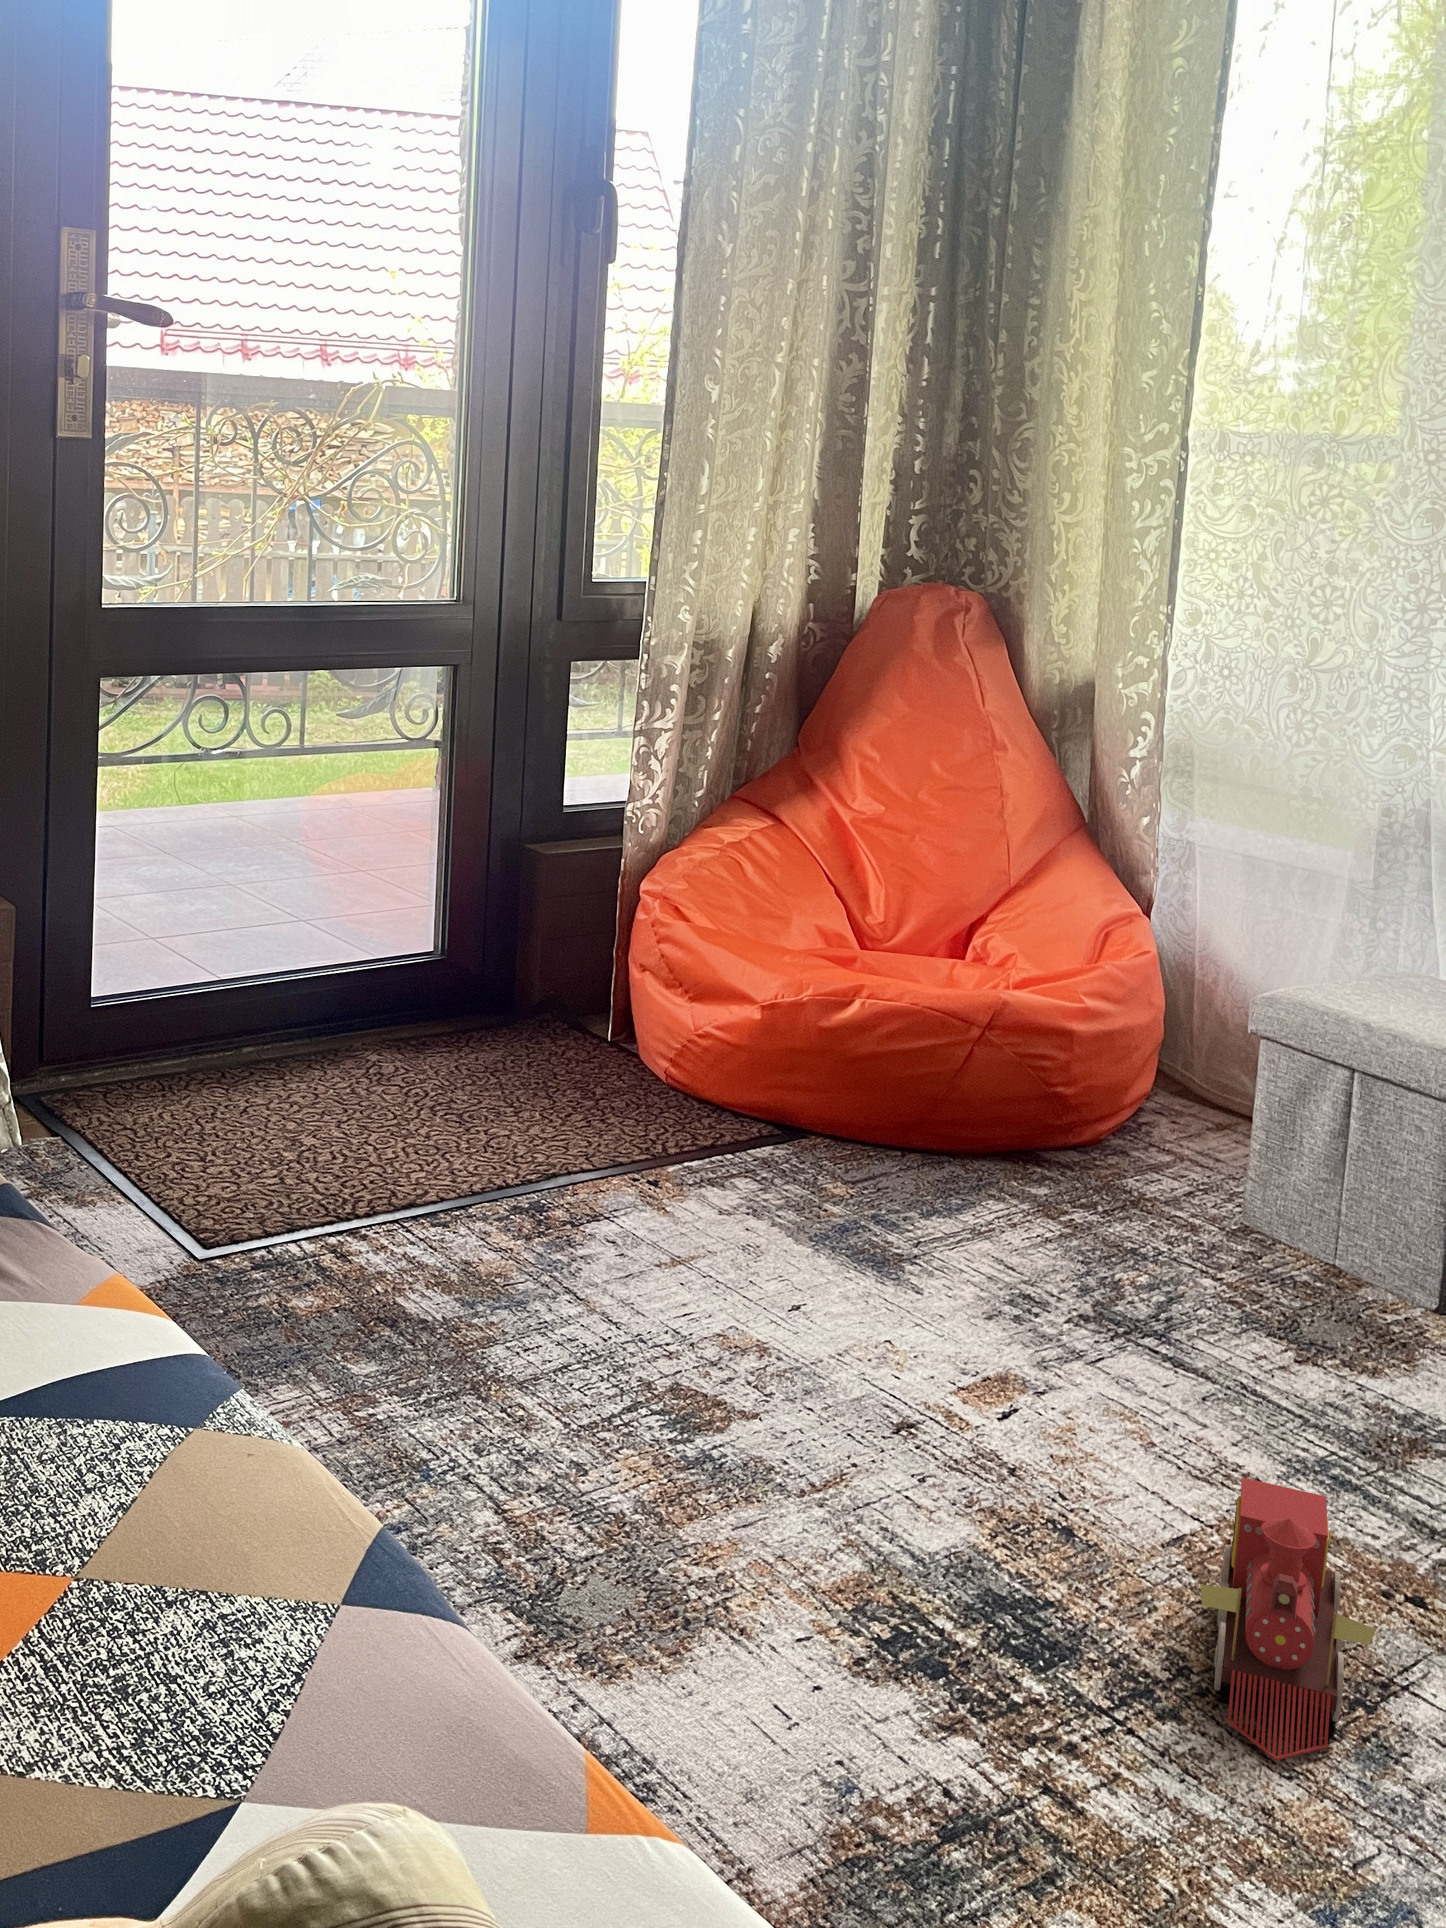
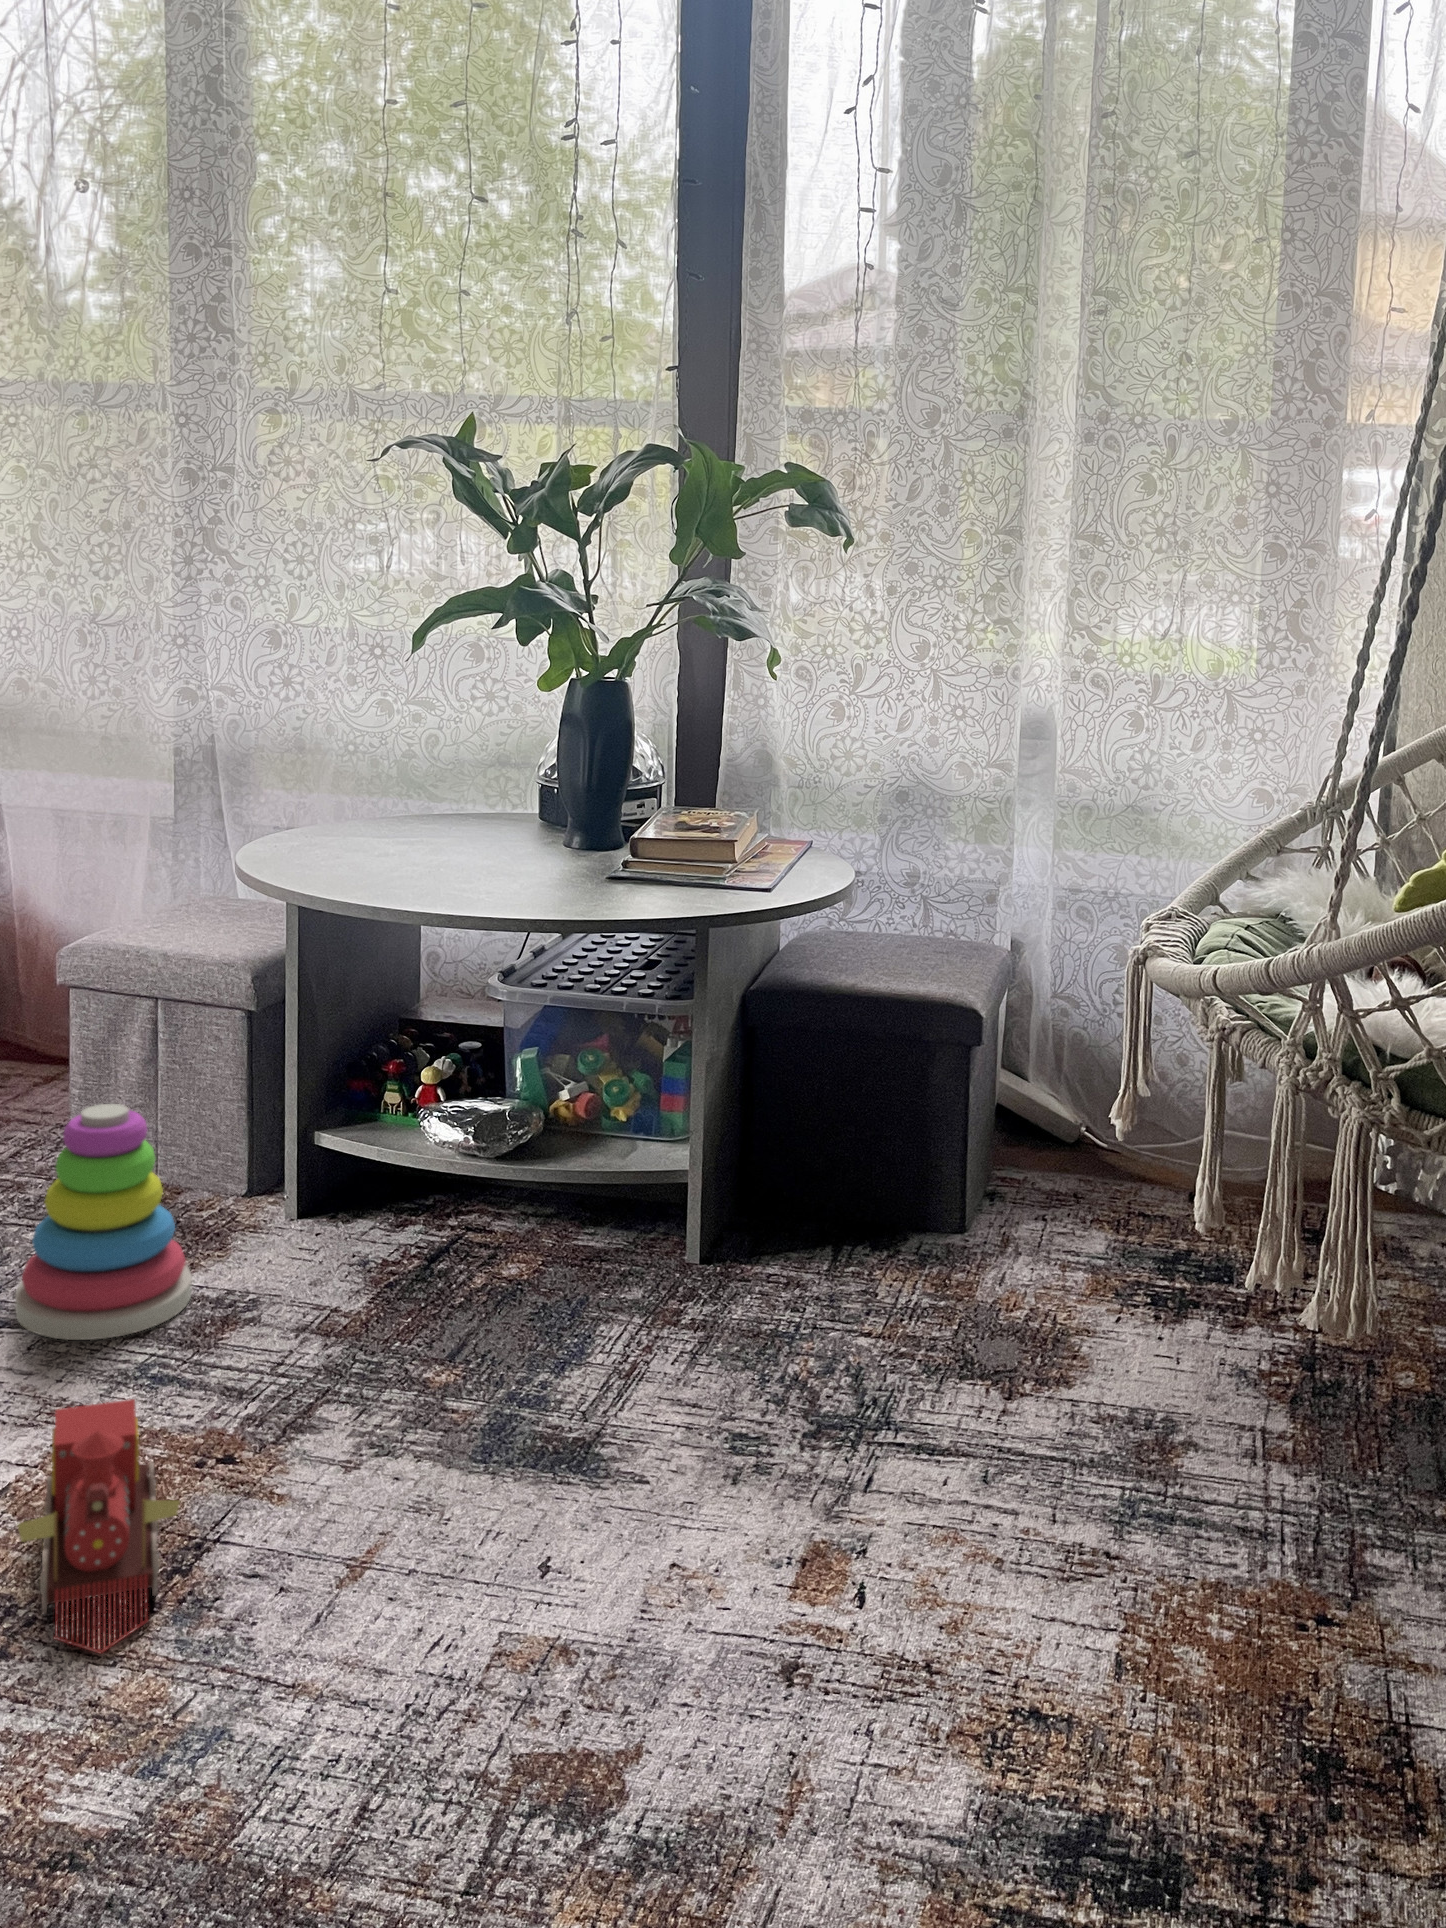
stacking toy: none [1190,1167,1379,1422] -> present [15,1104,192,1340]

